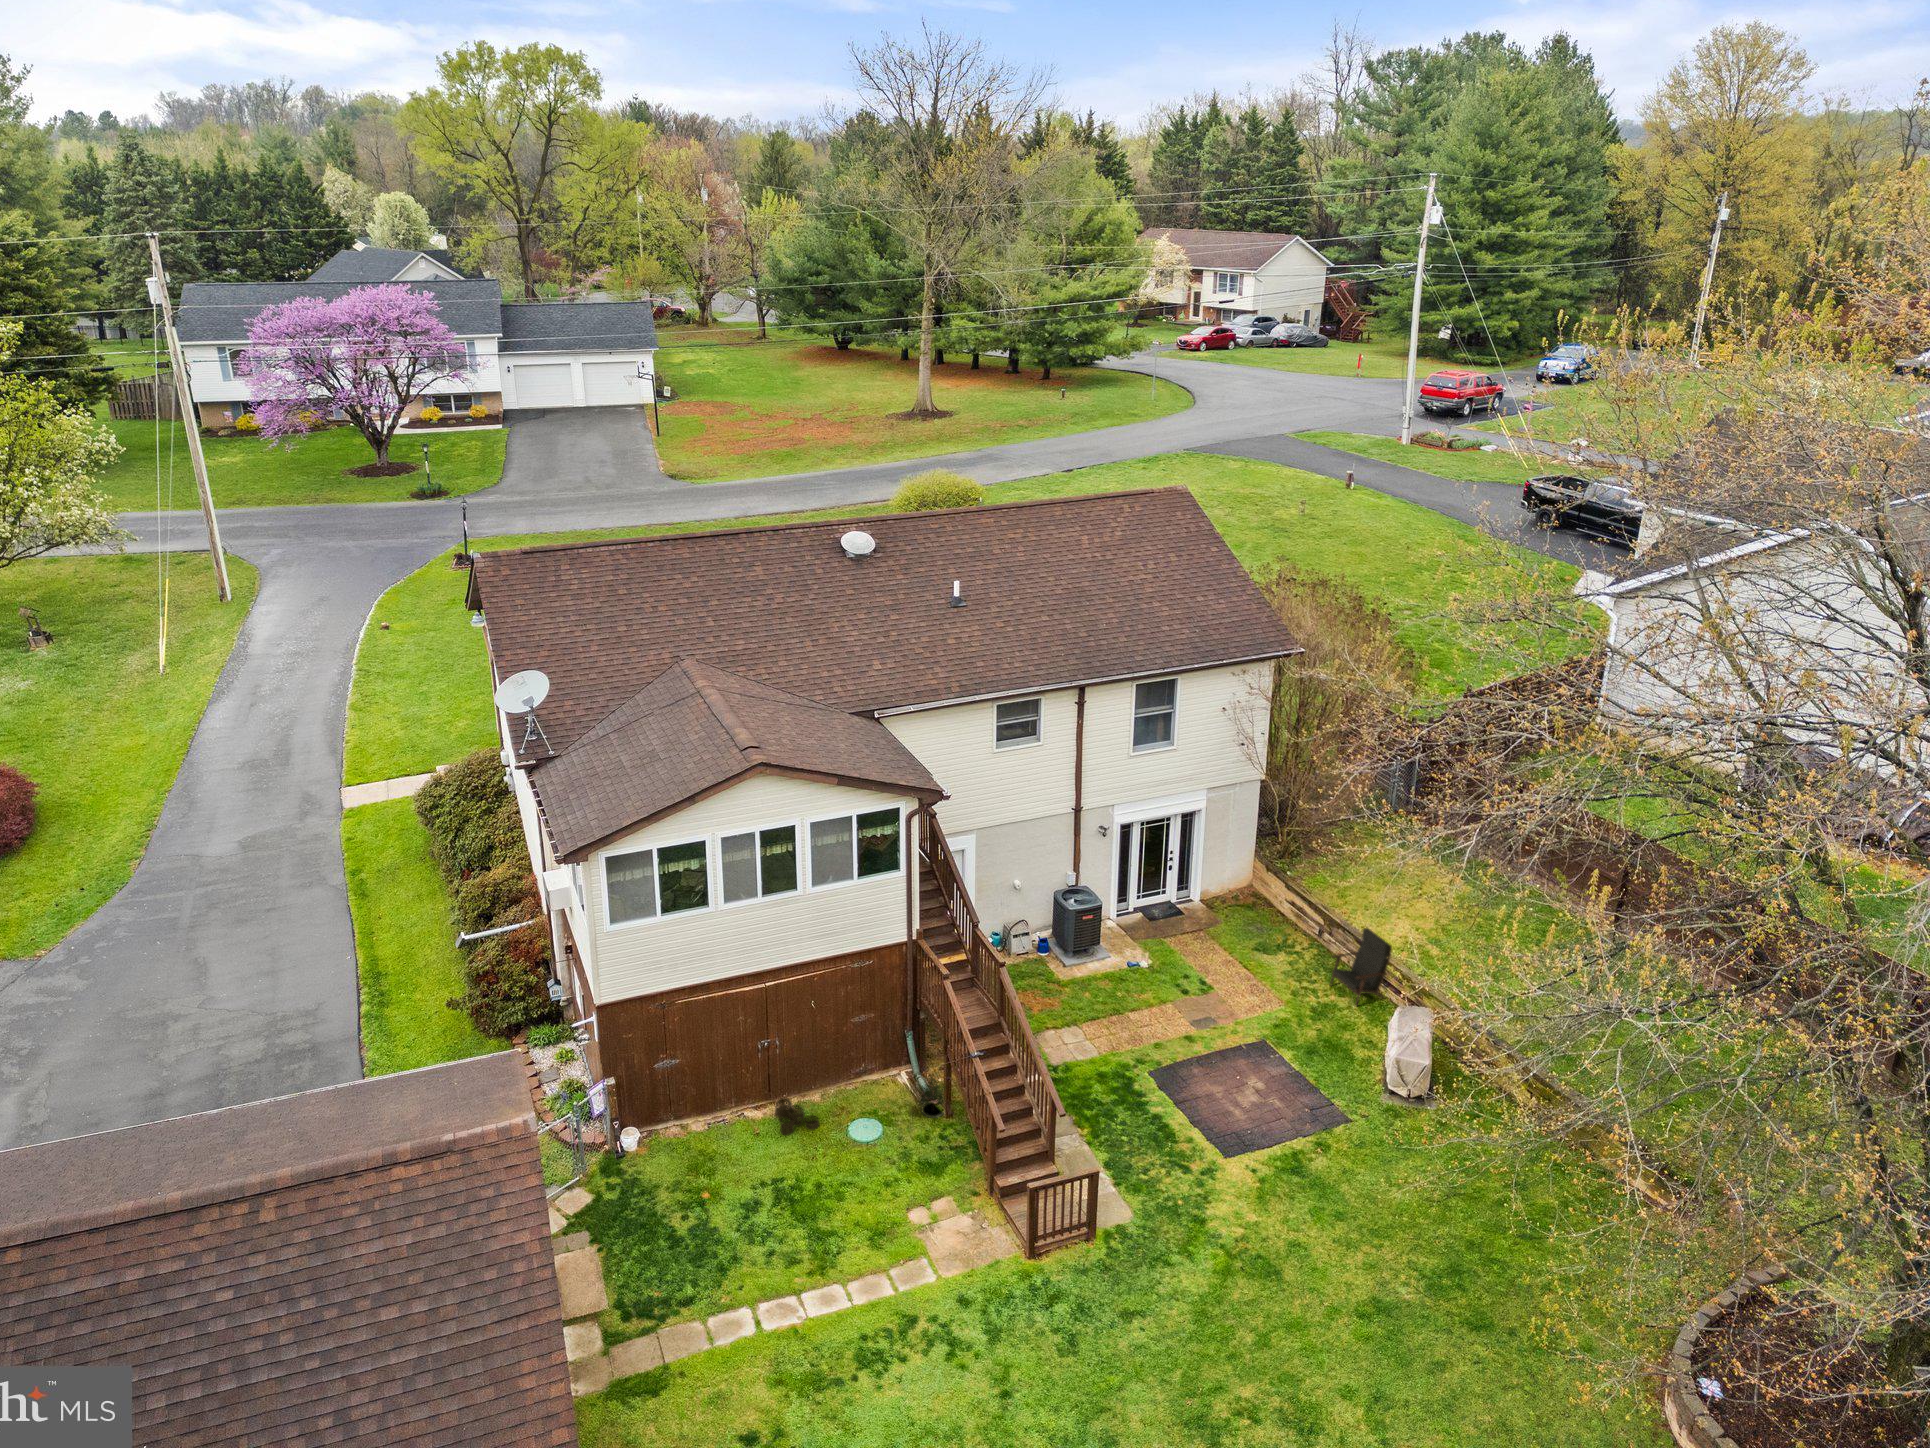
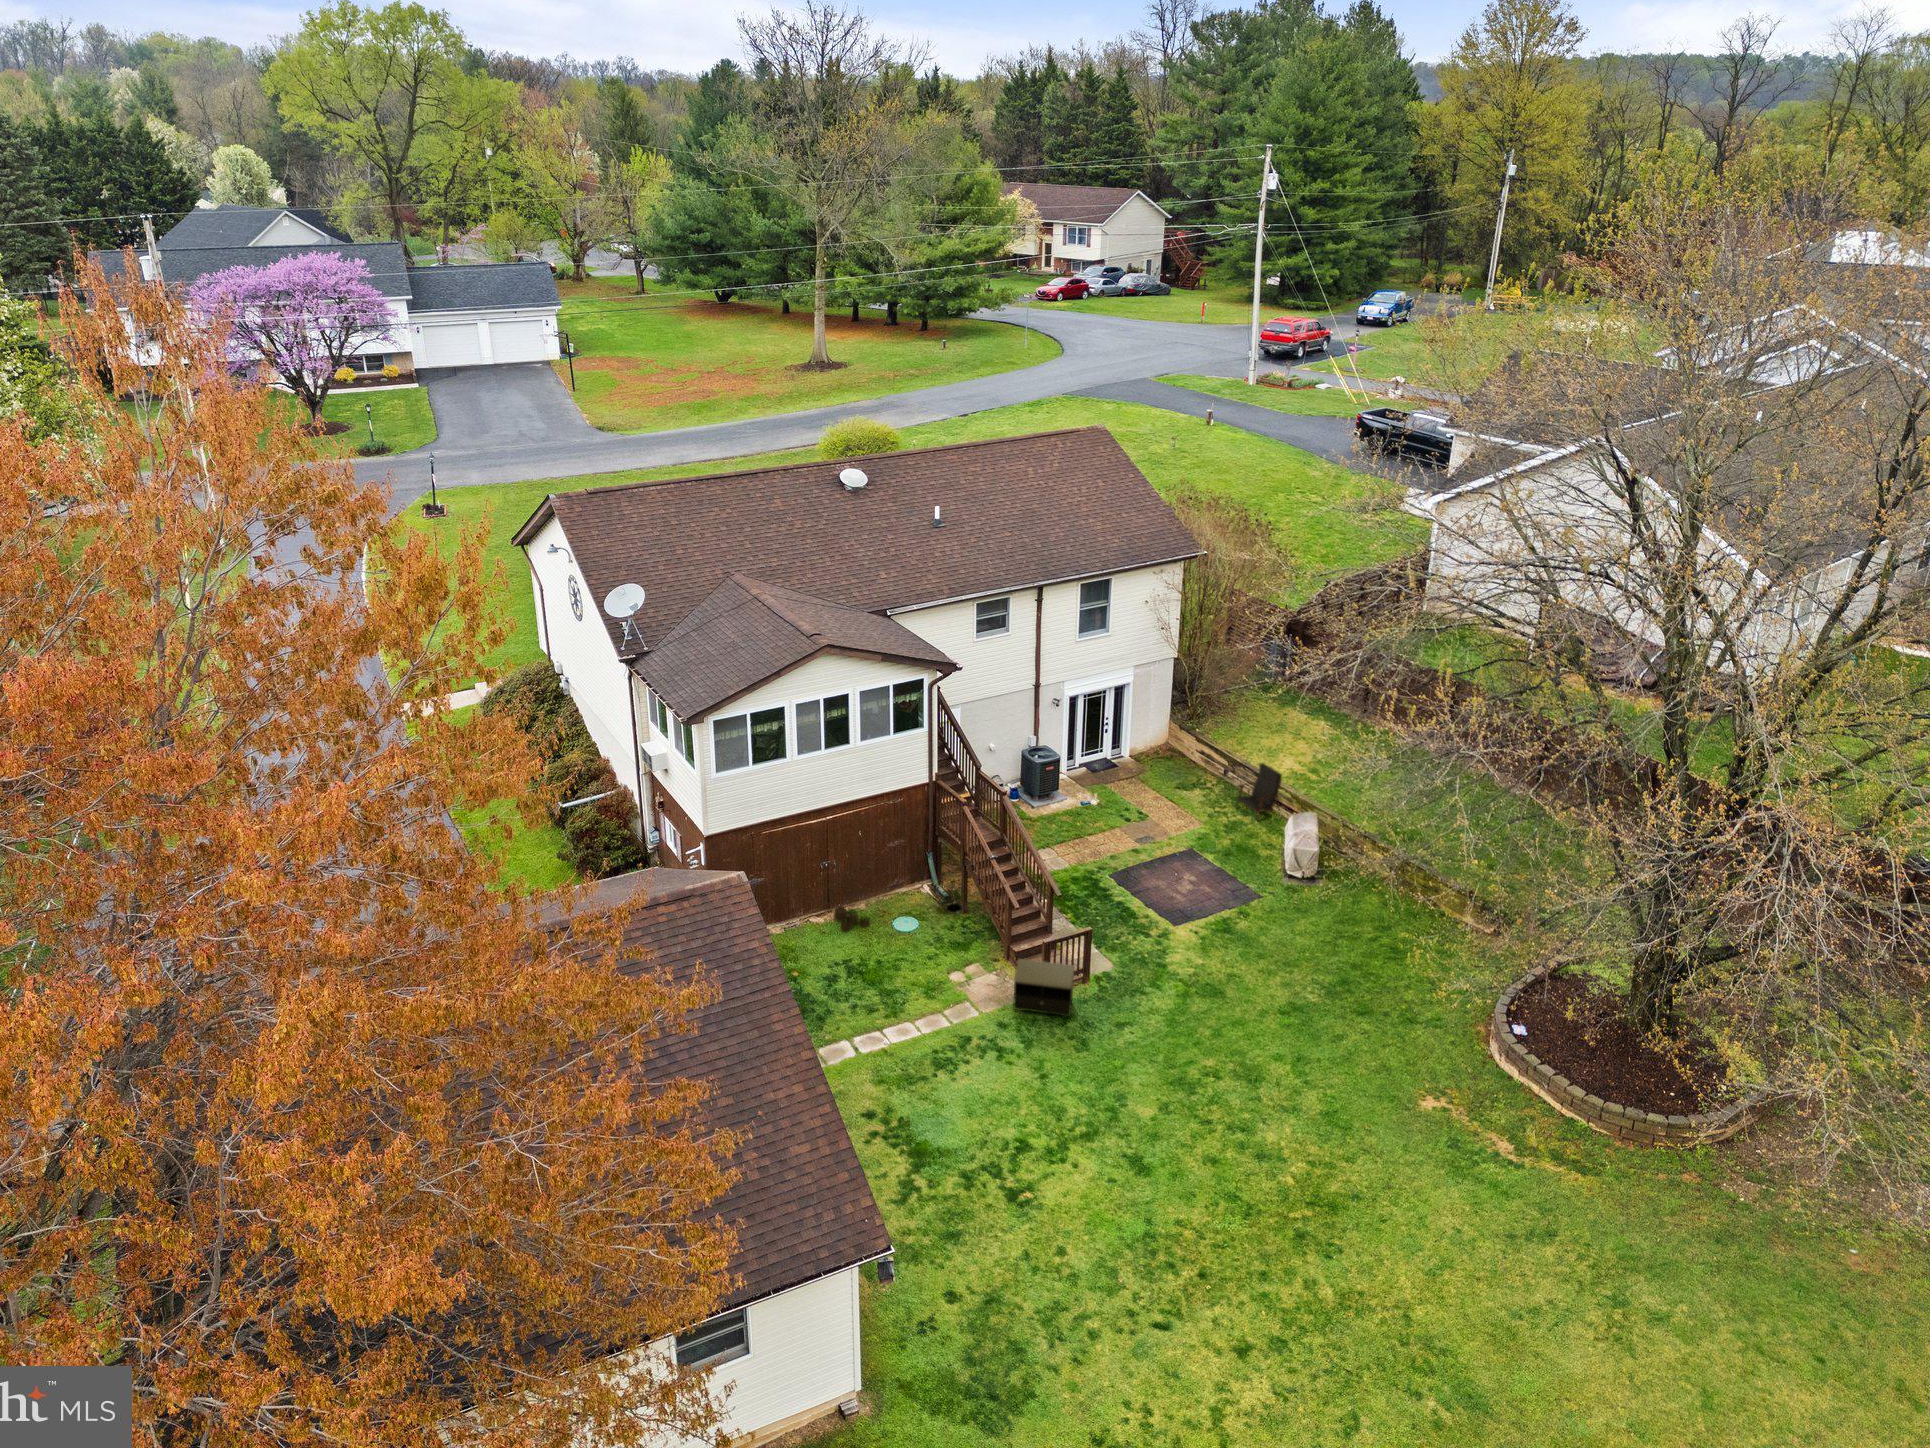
storage bench: none [982,1205,1069,1295] -> present [1014,959,1074,1016]

